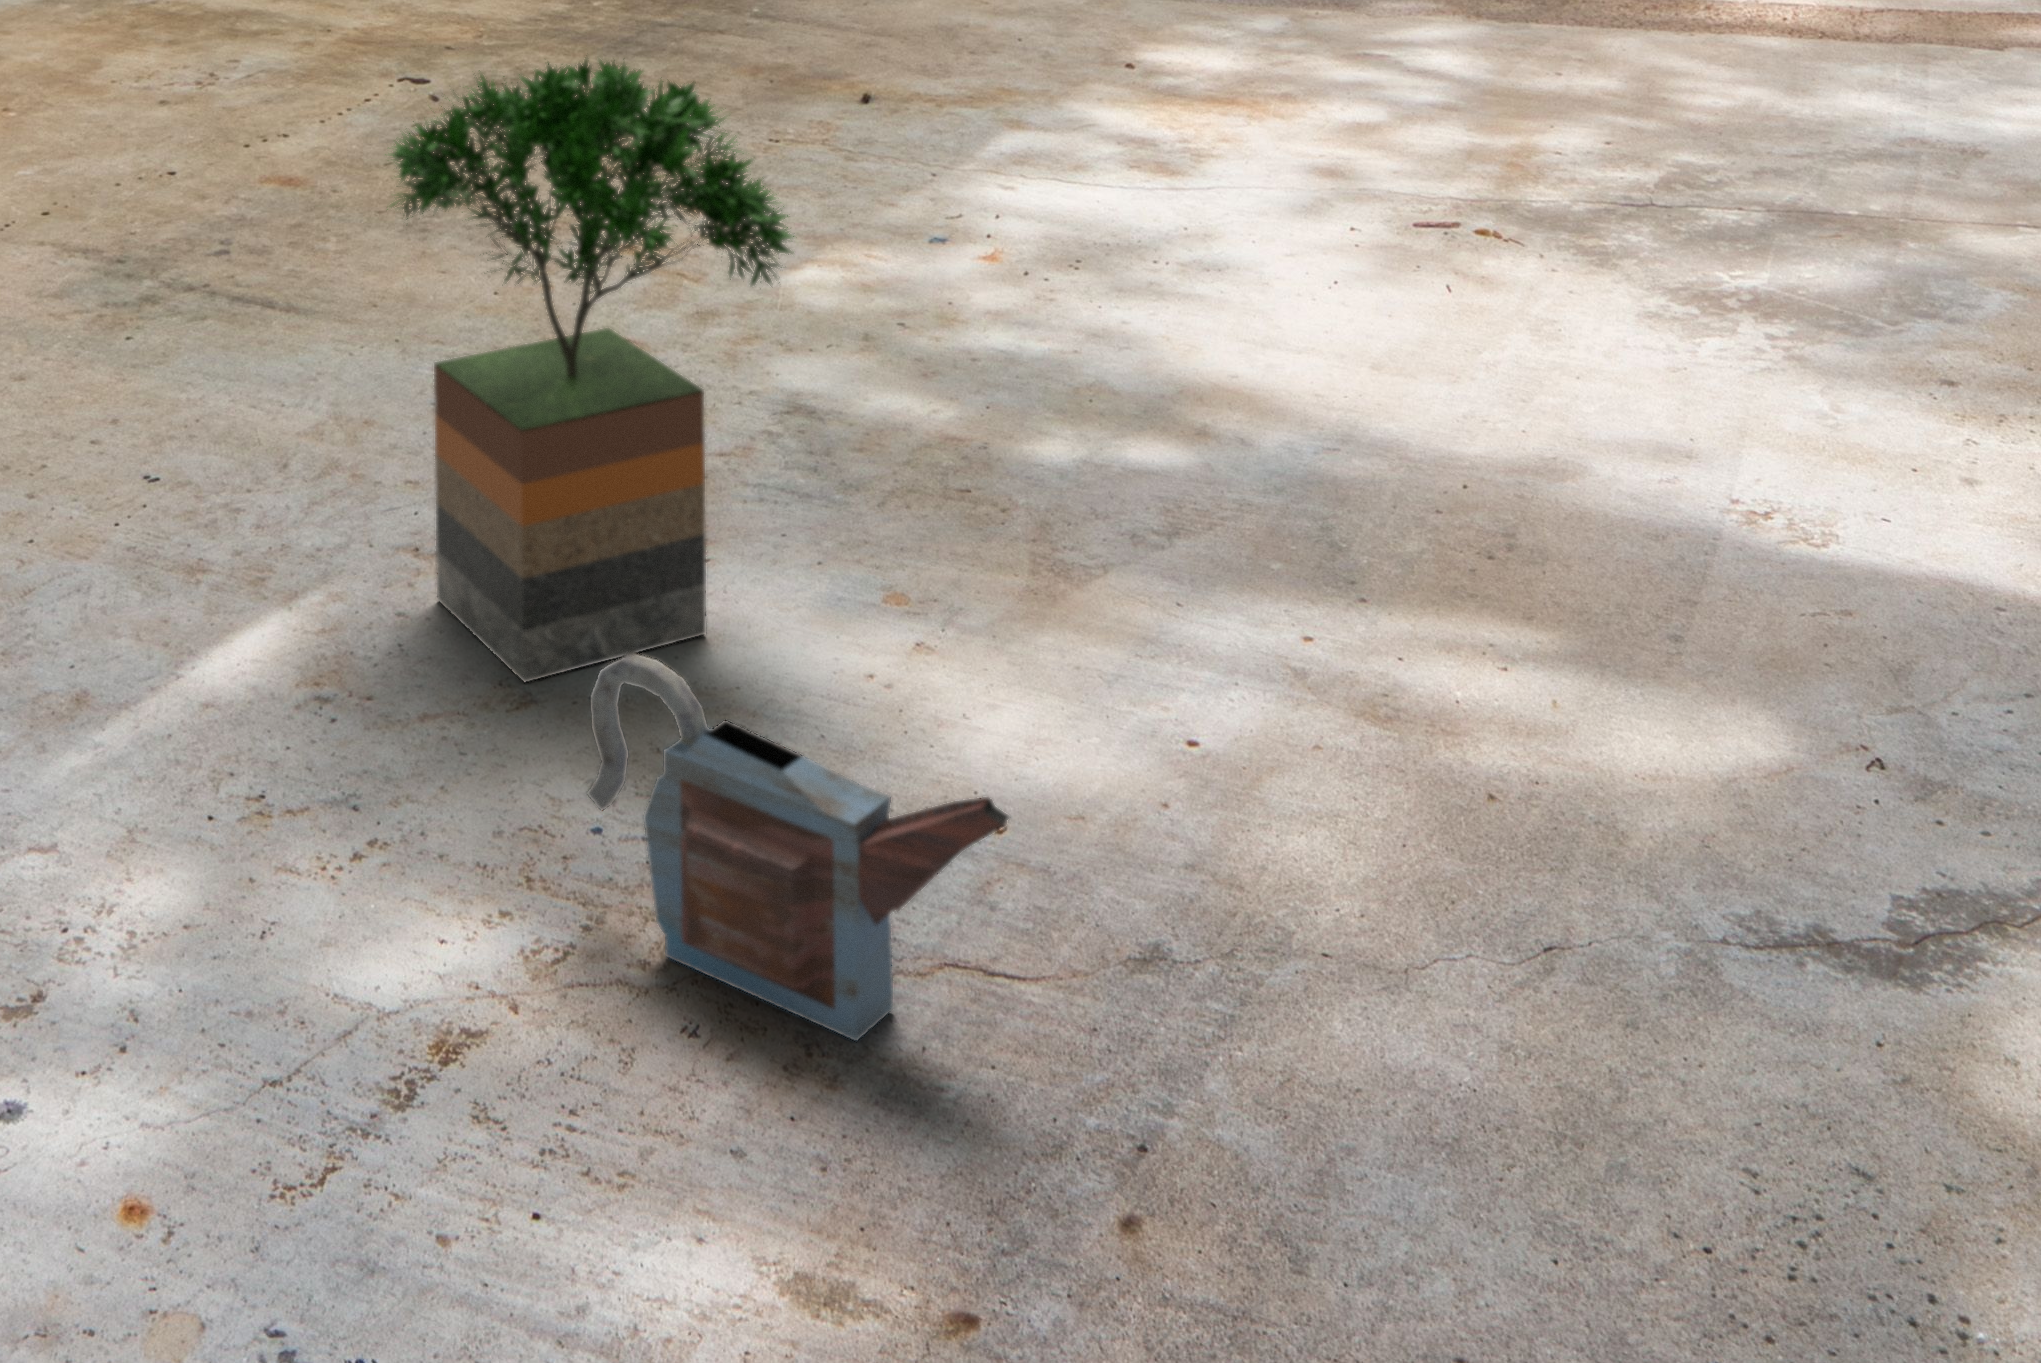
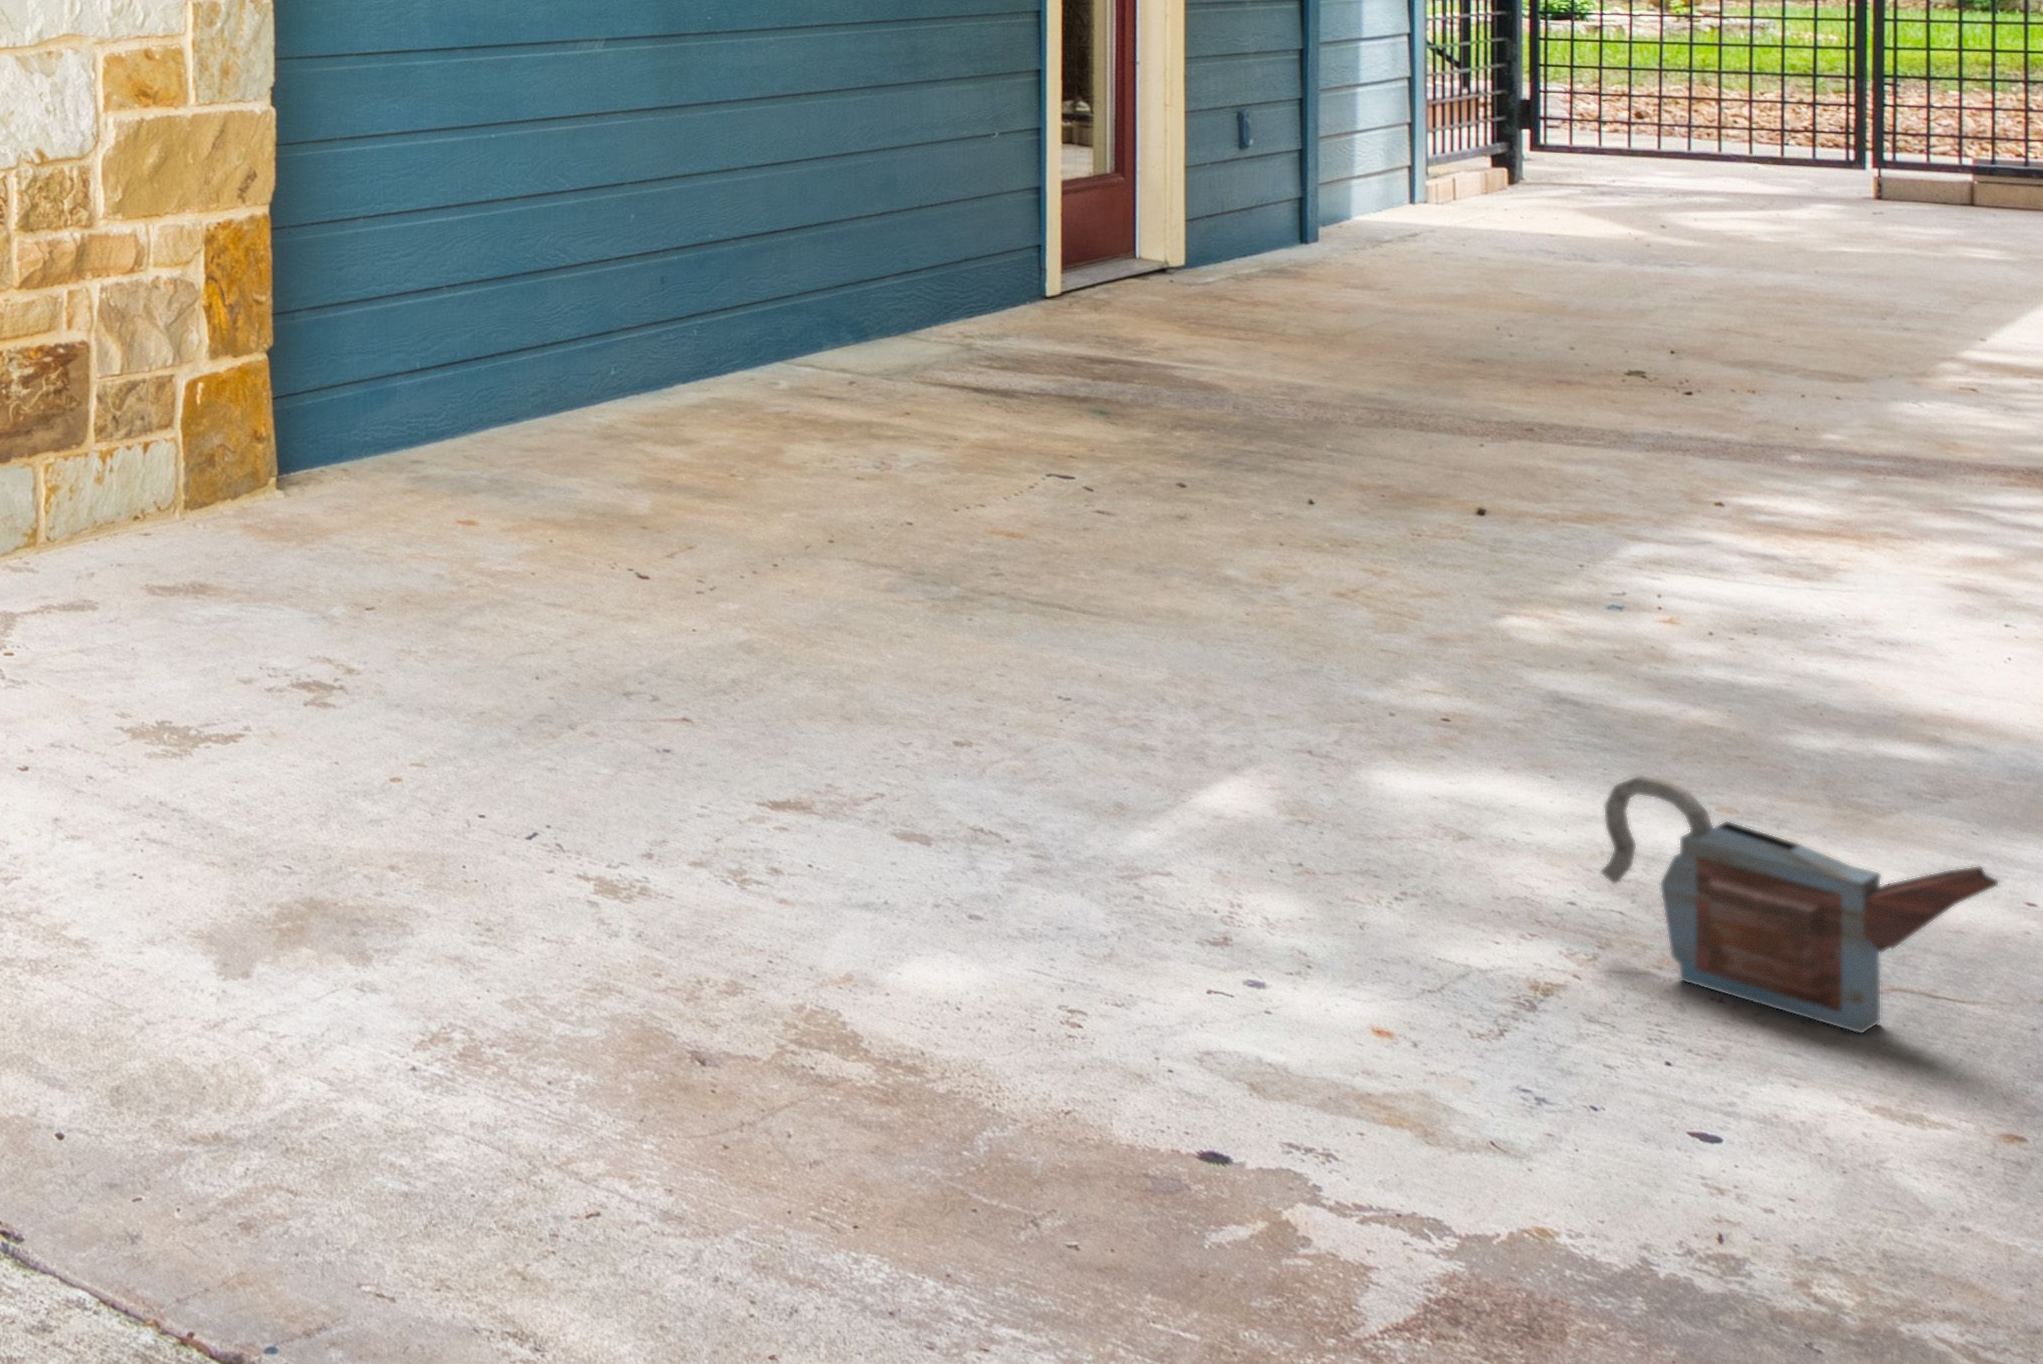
potted tree: present [385,59,794,682] -> none [1307,397,1673,837]

